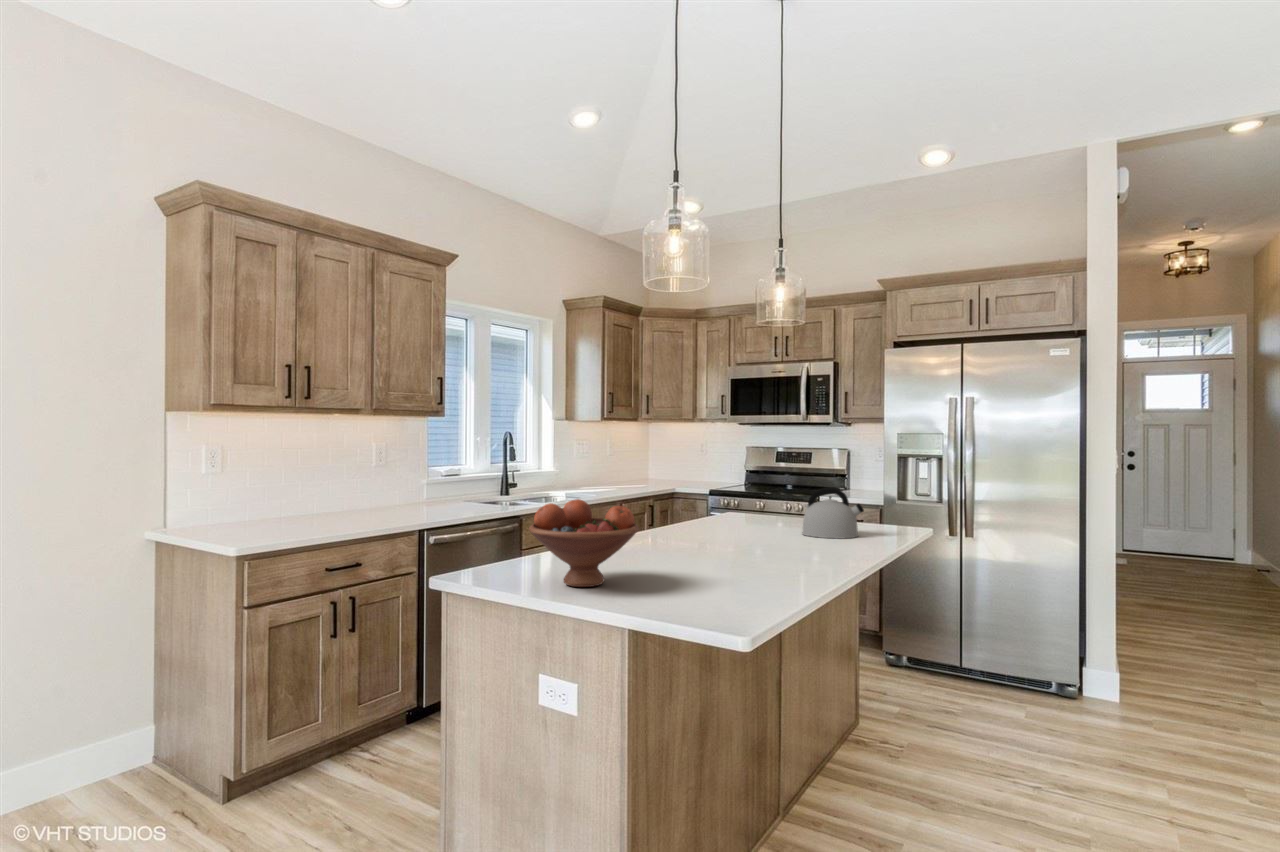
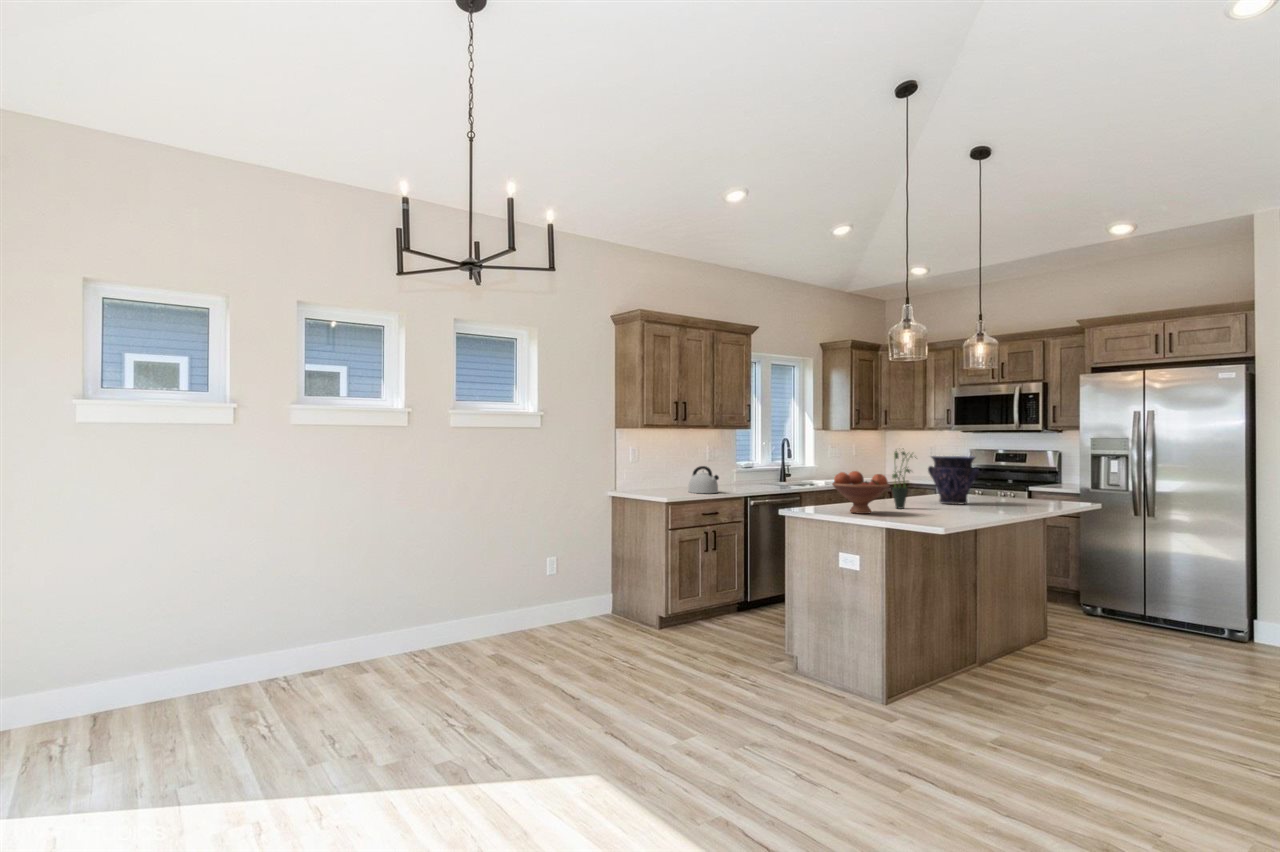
potted plant: none [644,453,688,561] -> present [892,451,916,509]
vase: none [701,463,777,541] -> present [928,456,979,504]
kettle: present [802,488,864,539] -> present [688,466,719,493]

